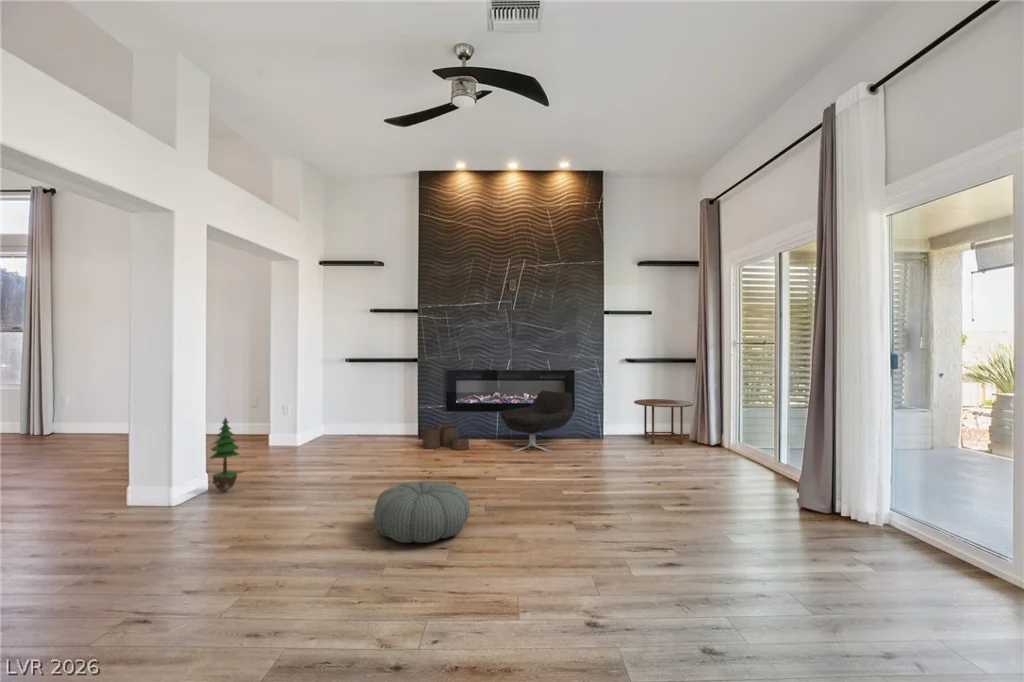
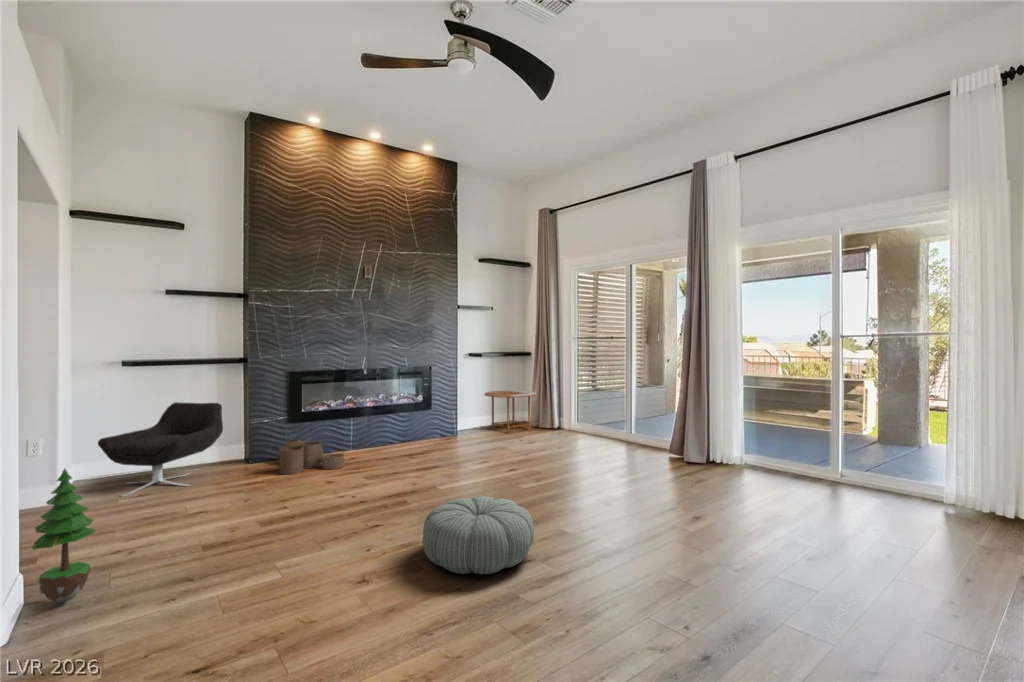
lounge chair: present [500,390,573,452] -> present [98,402,223,497]

